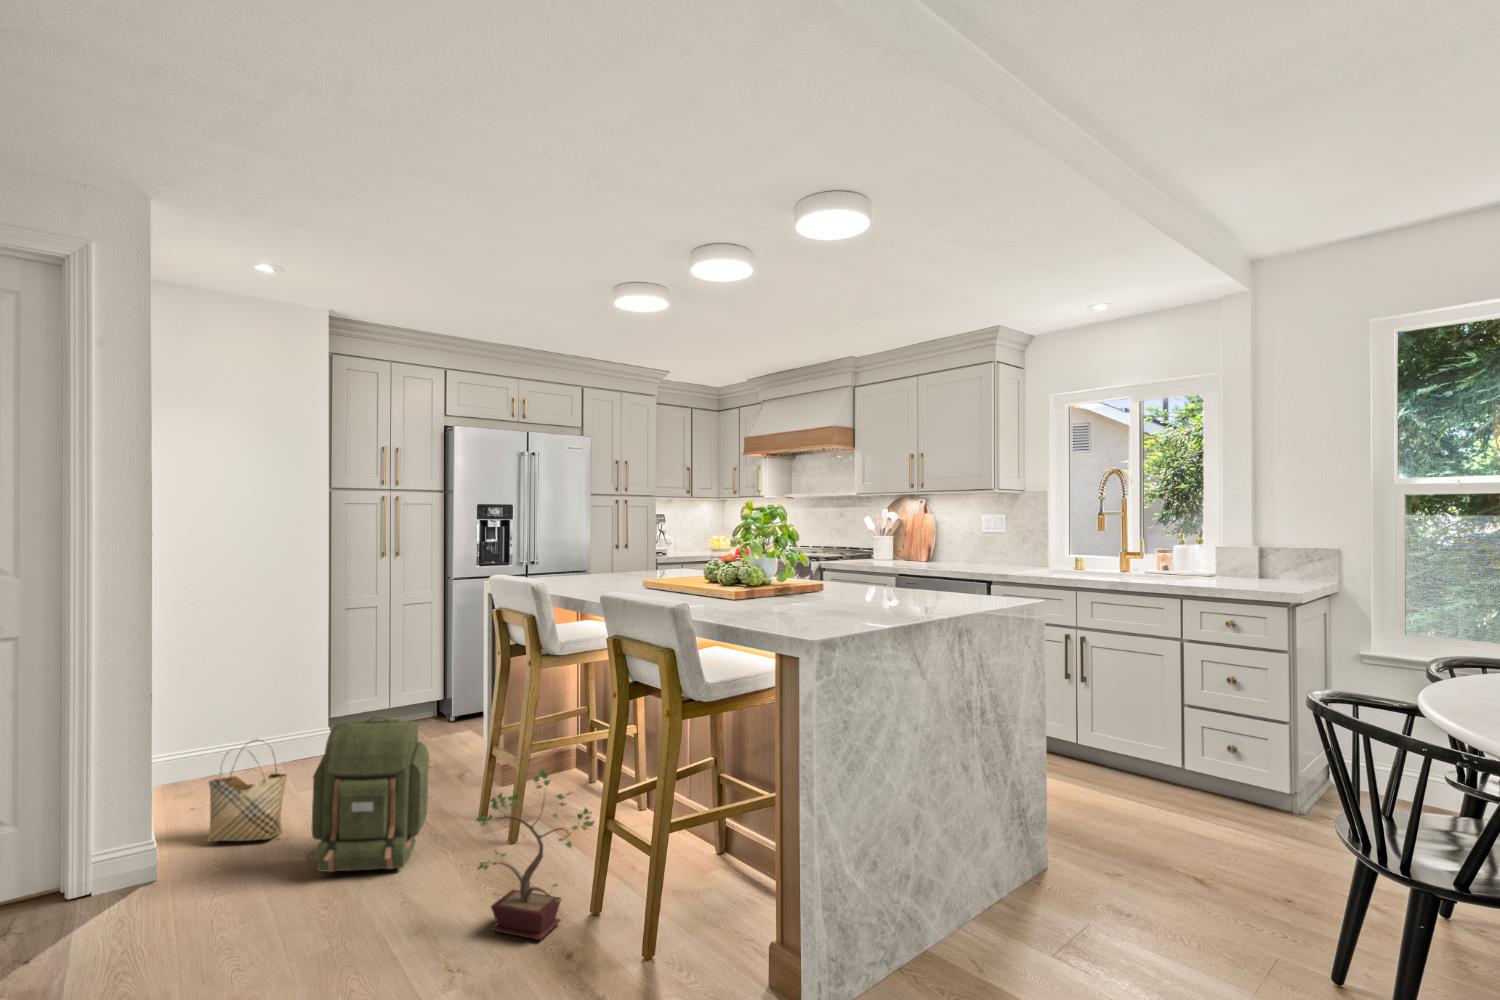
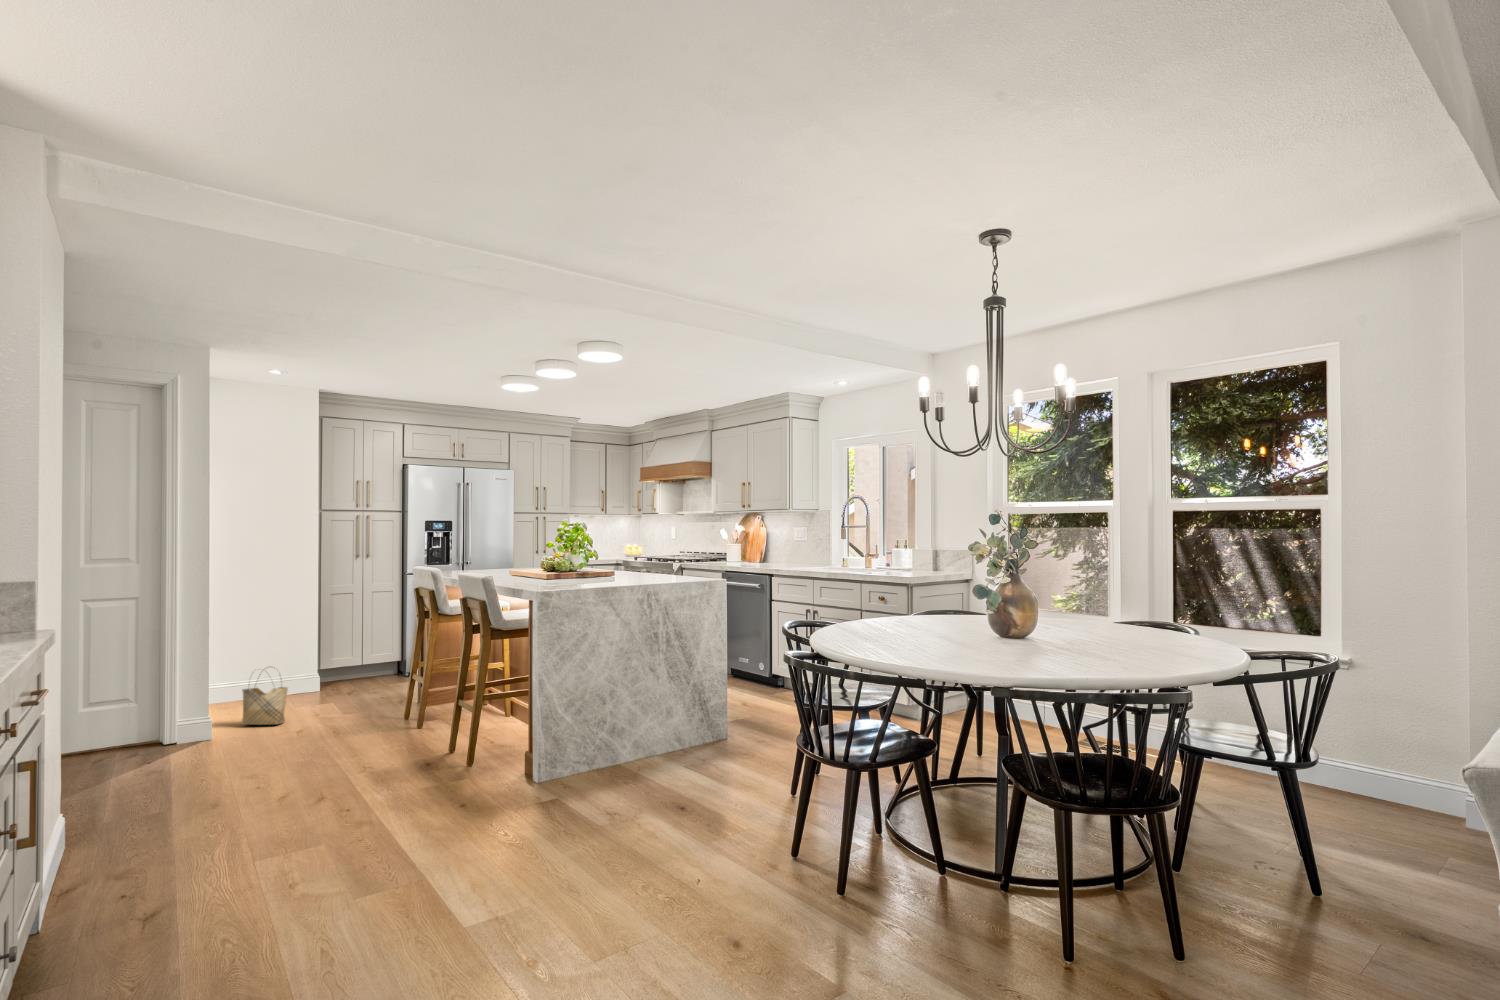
backpack: present [312,715,429,872] -> none [301,648,370,735]
potted plant: present [476,769,594,940] -> none [386,668,447,757]

